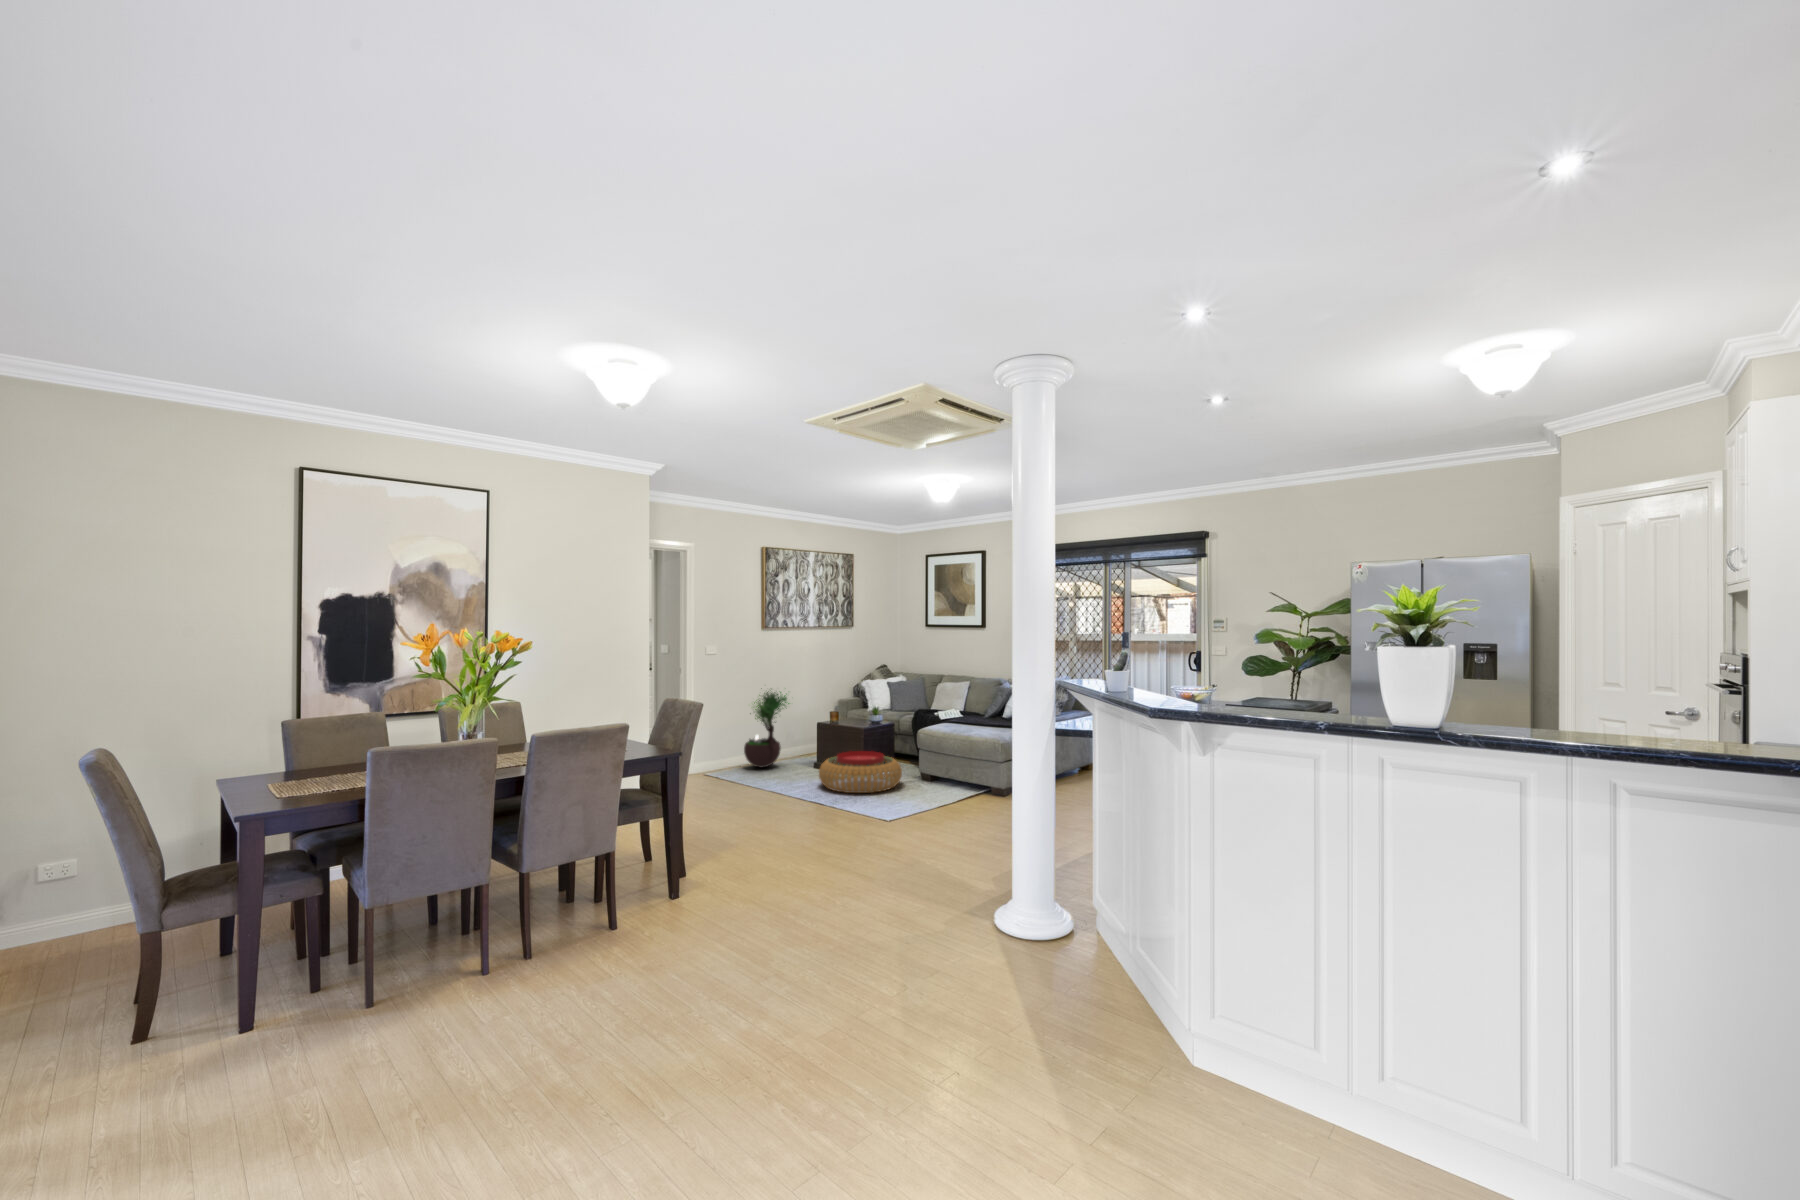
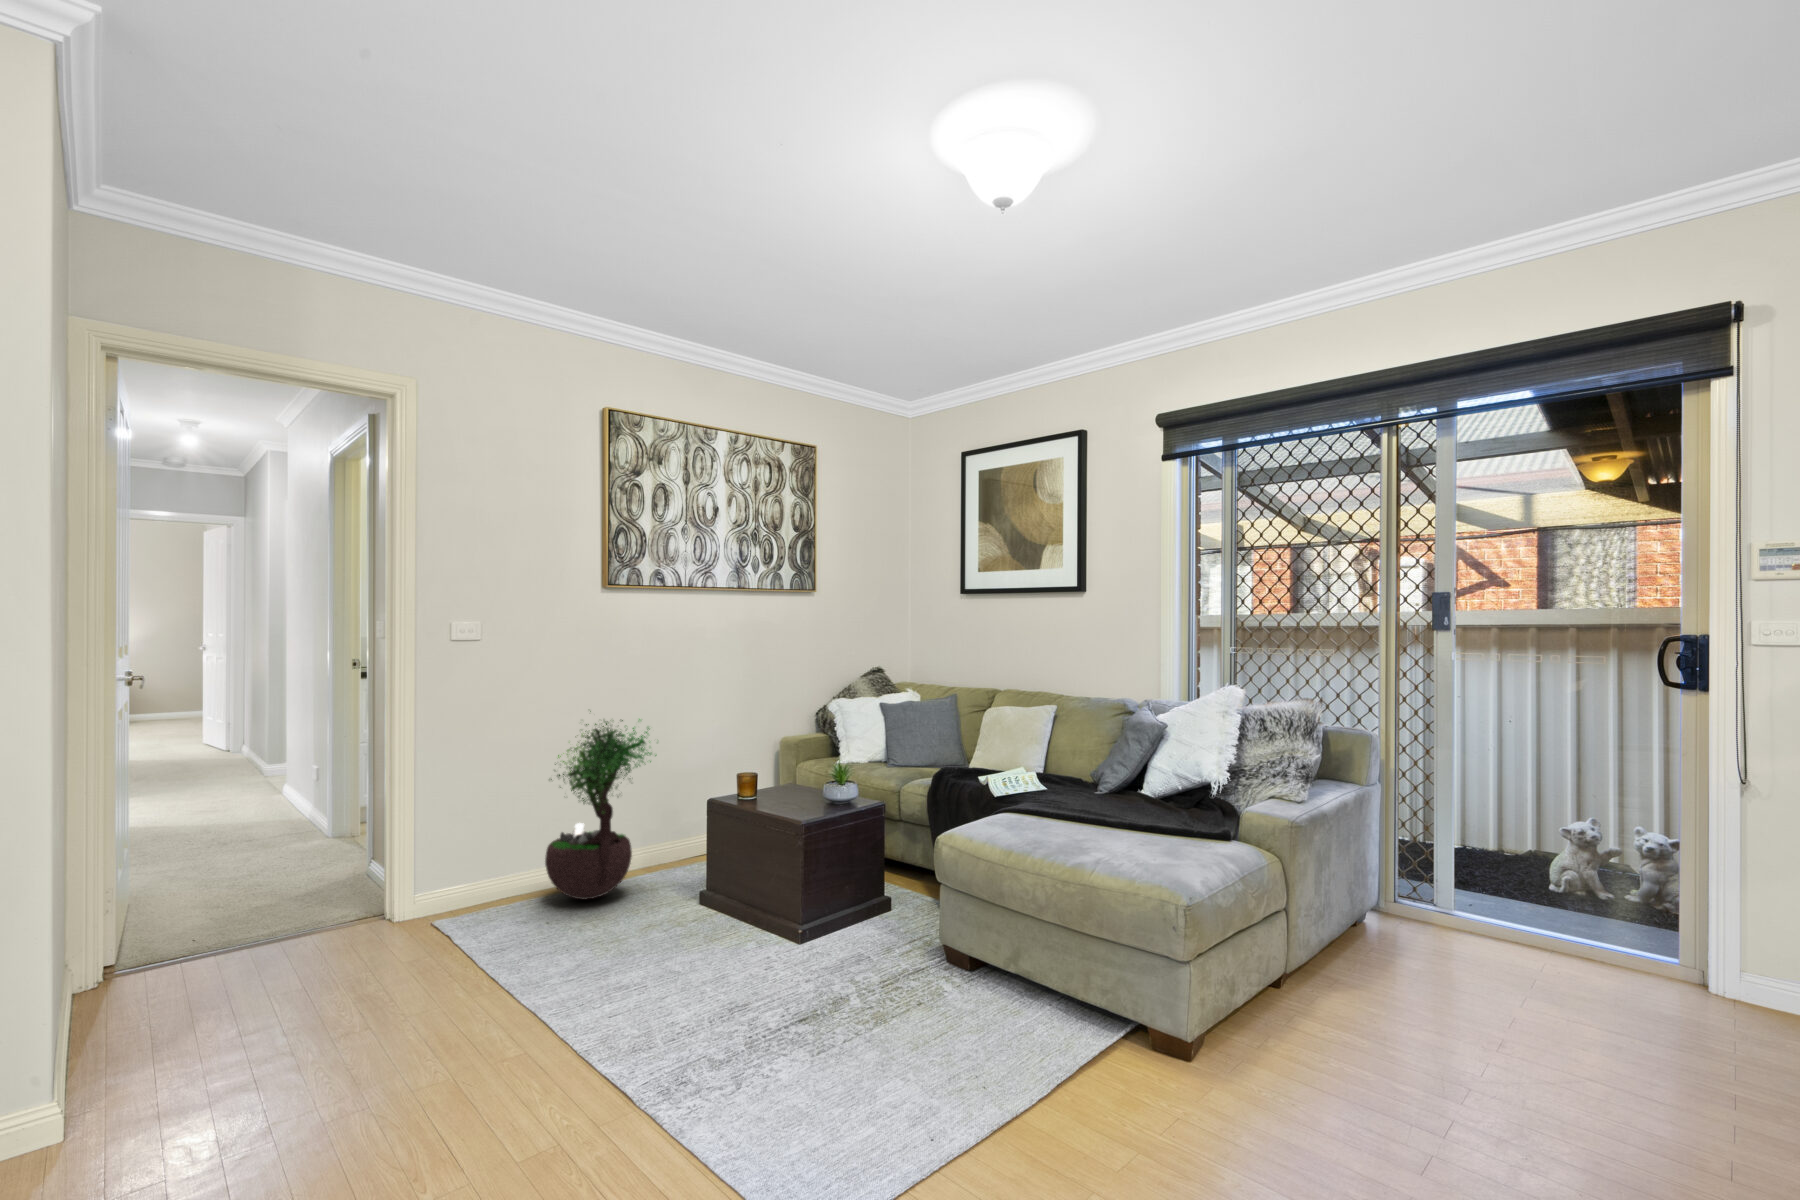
pouf: present [819,751,902,793] -> none [680,881,898,1017]

